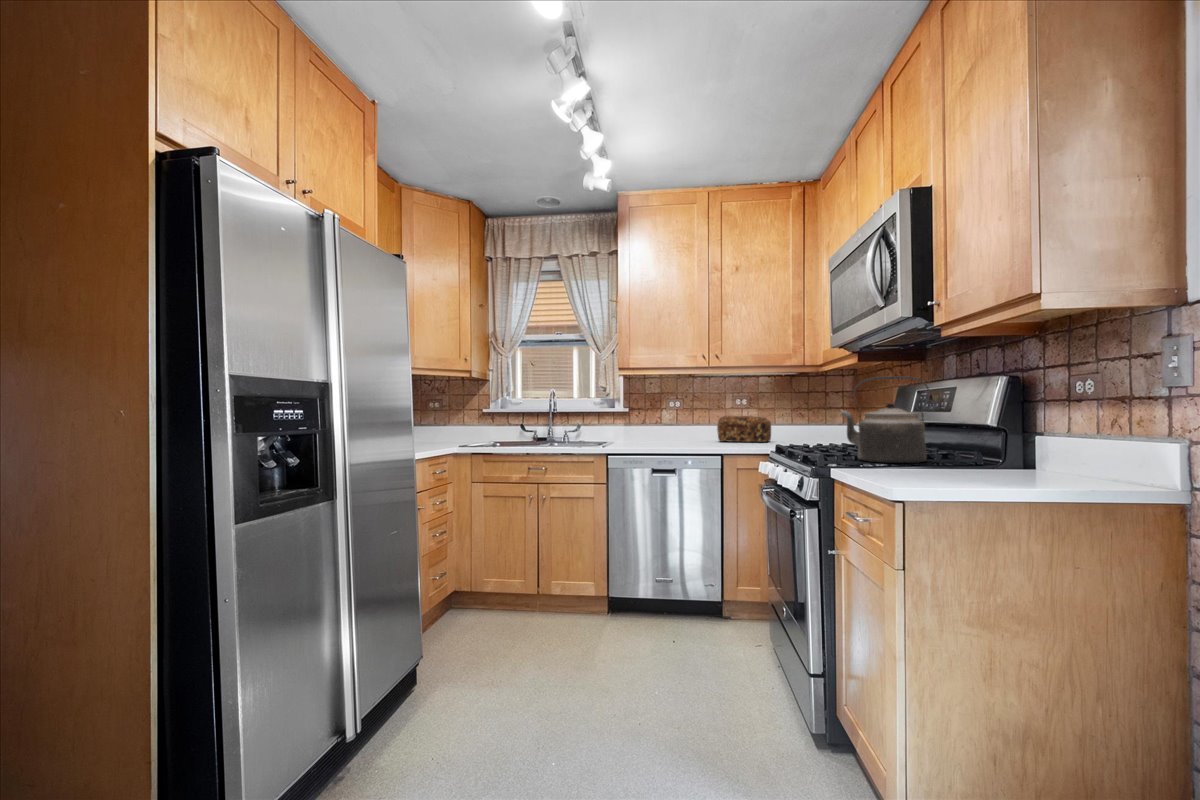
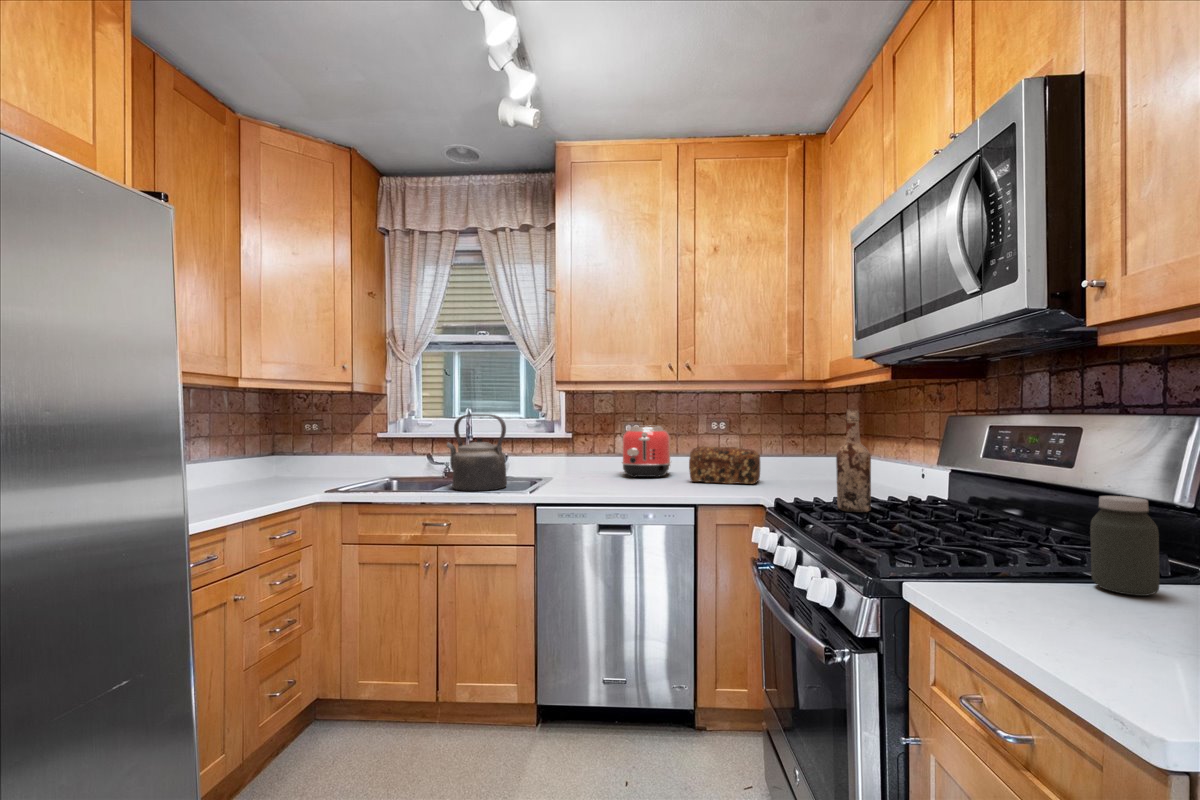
kettle: present [841,376,929,463] -> present [447,414,507,491]
wine bottle: none [815,382,838,451] -> present [836,408,871,512]
toaster: none [667,402,705,440] -> present [622,425,671,478]
jar: none [929,420,961,471] -> present [1090,496,1160,596]

